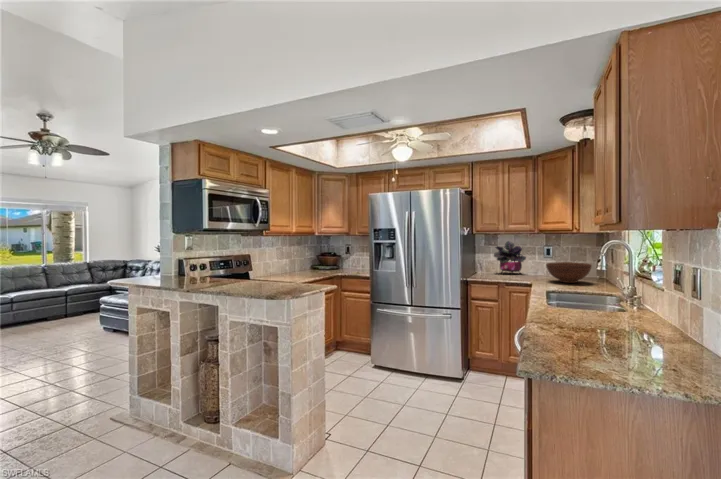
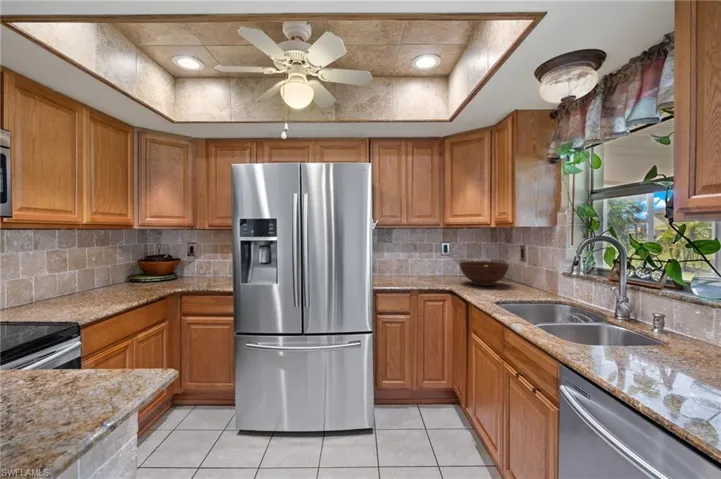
potted plant: present [494,241,526,273] -> none [389,237,424,275]

